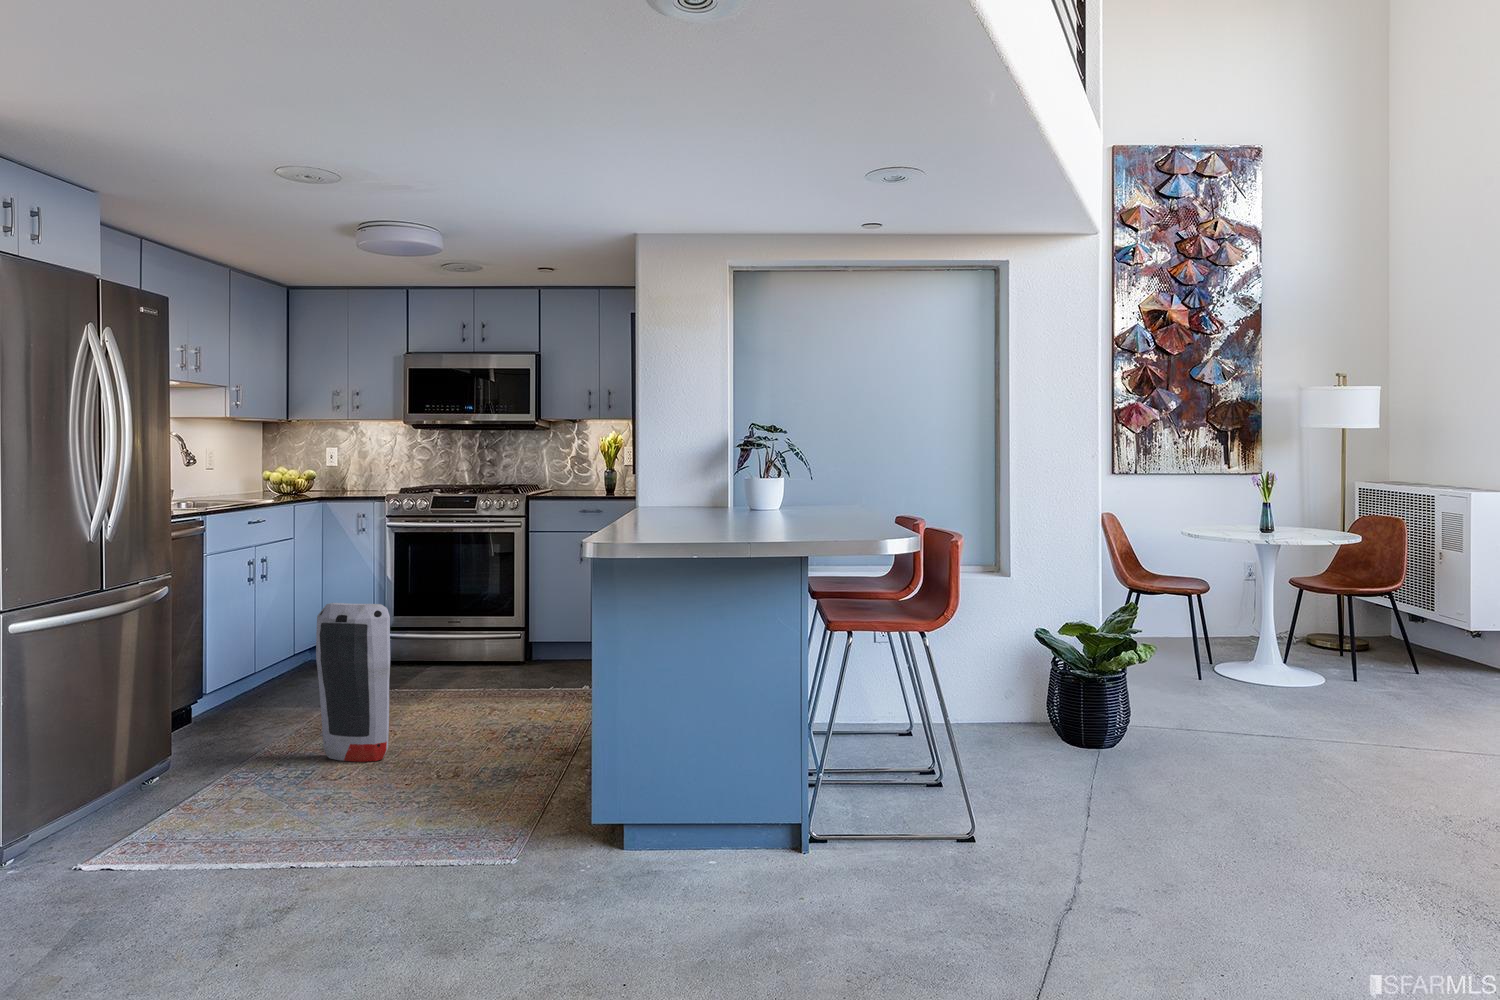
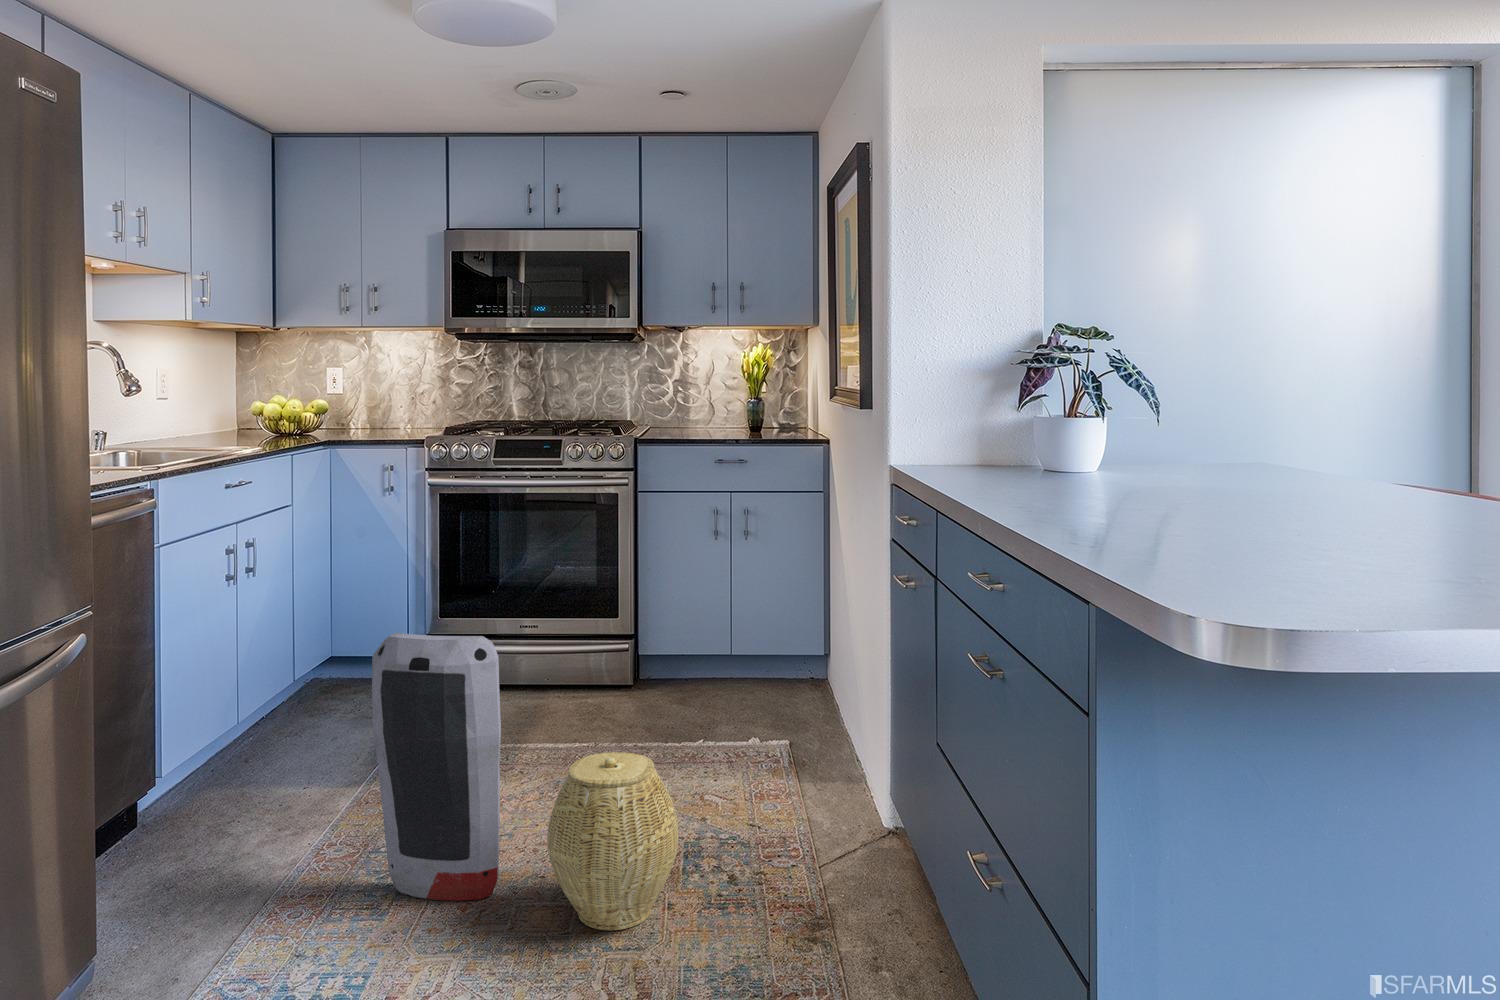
woven basket: none [411,673,490,773] -> present [547,752,679,931]

